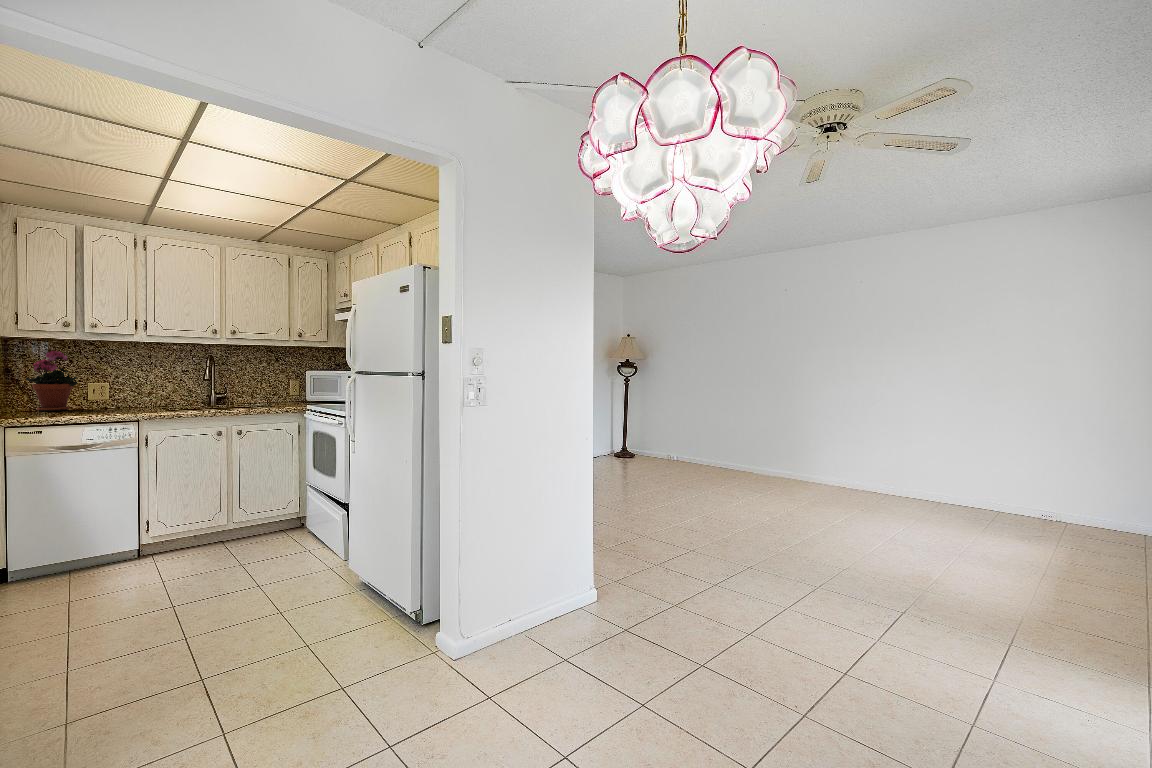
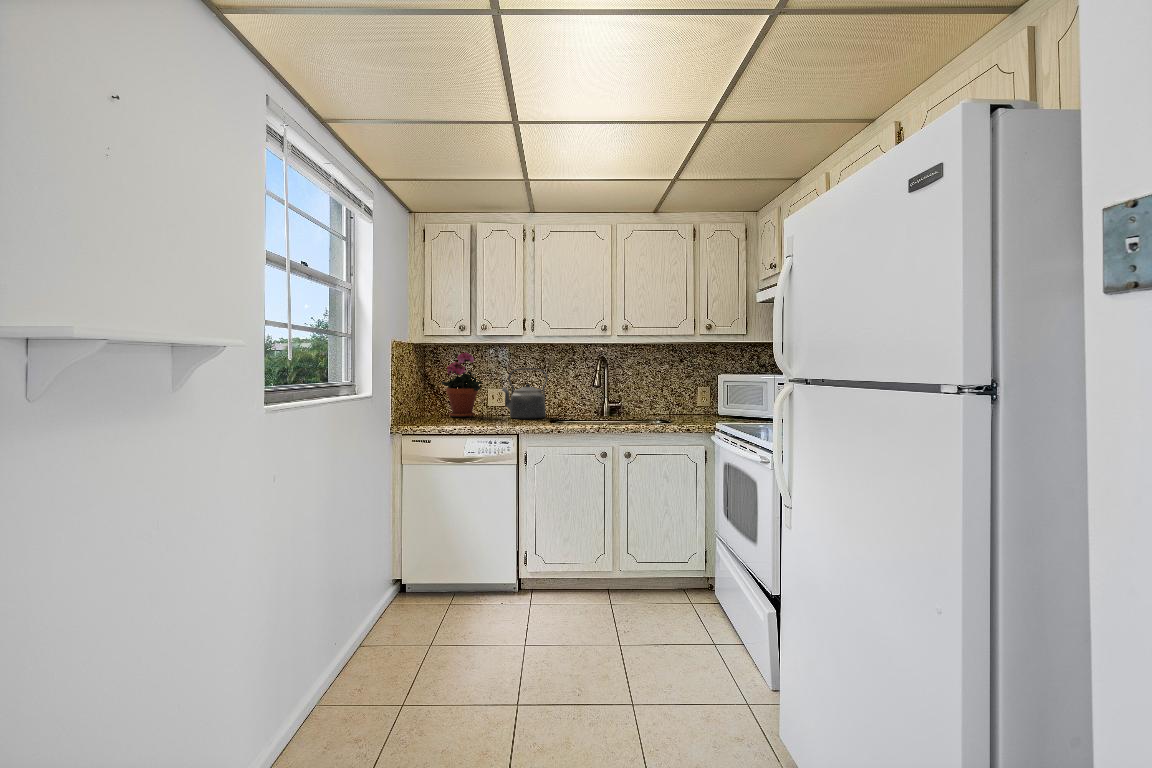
kettle: none [103,366,155,409] -> present [502,368,547,419]

